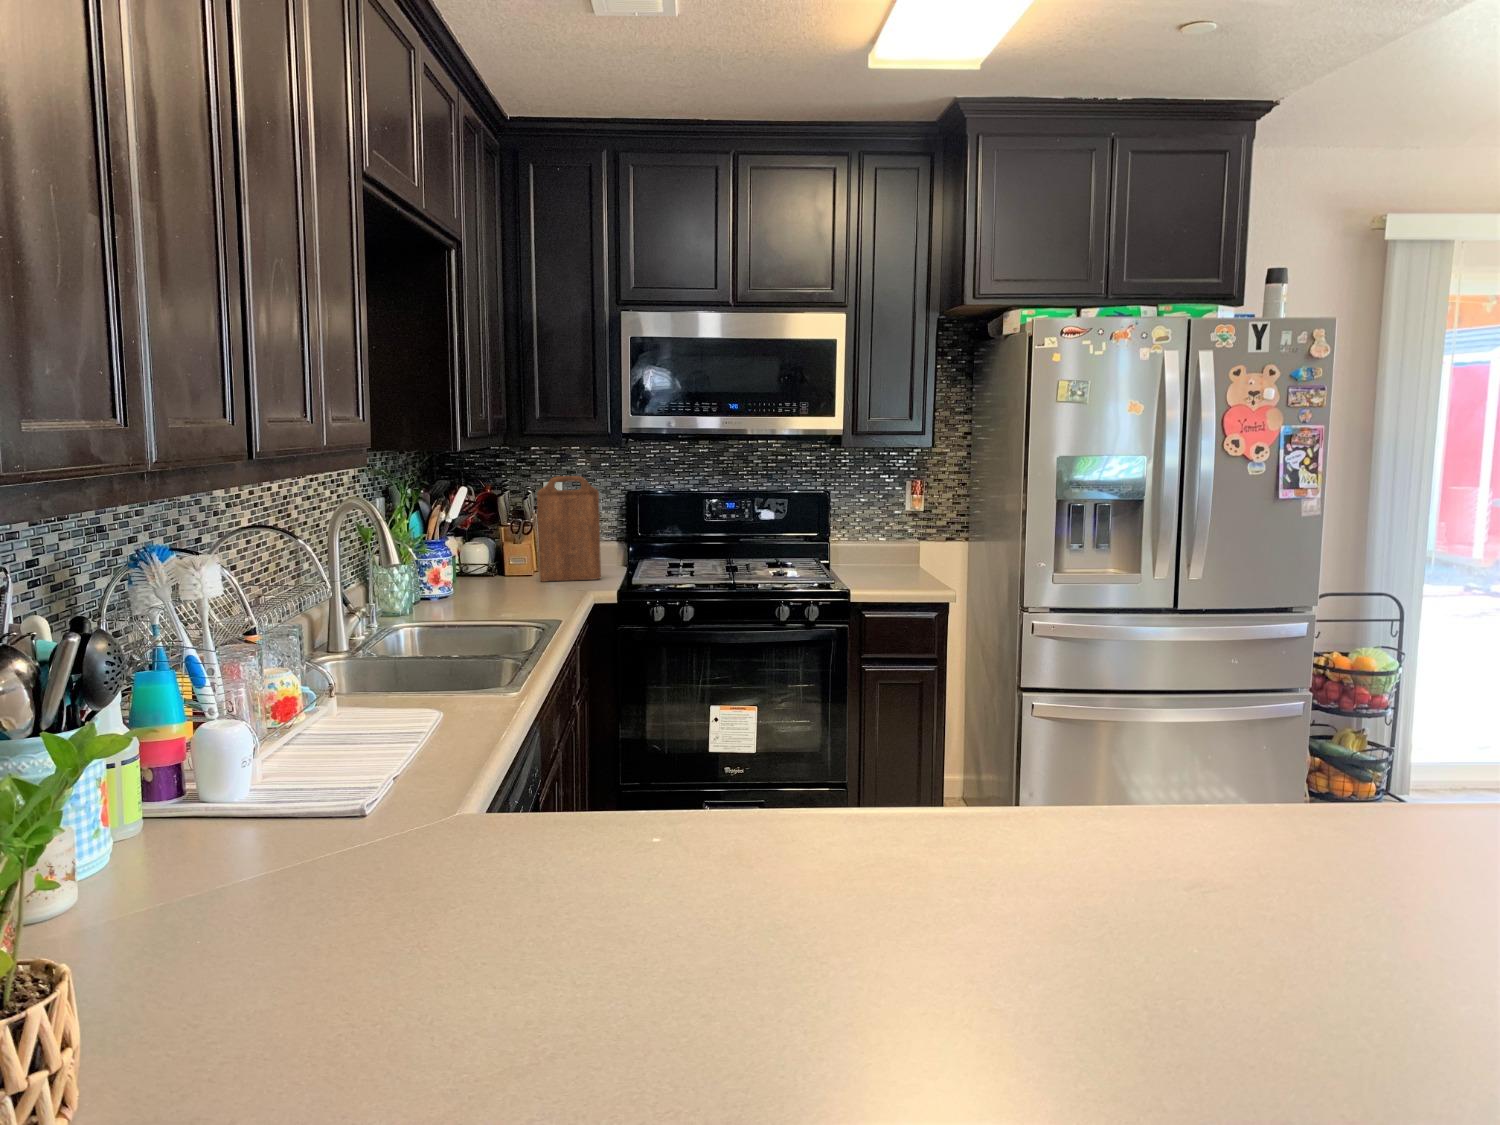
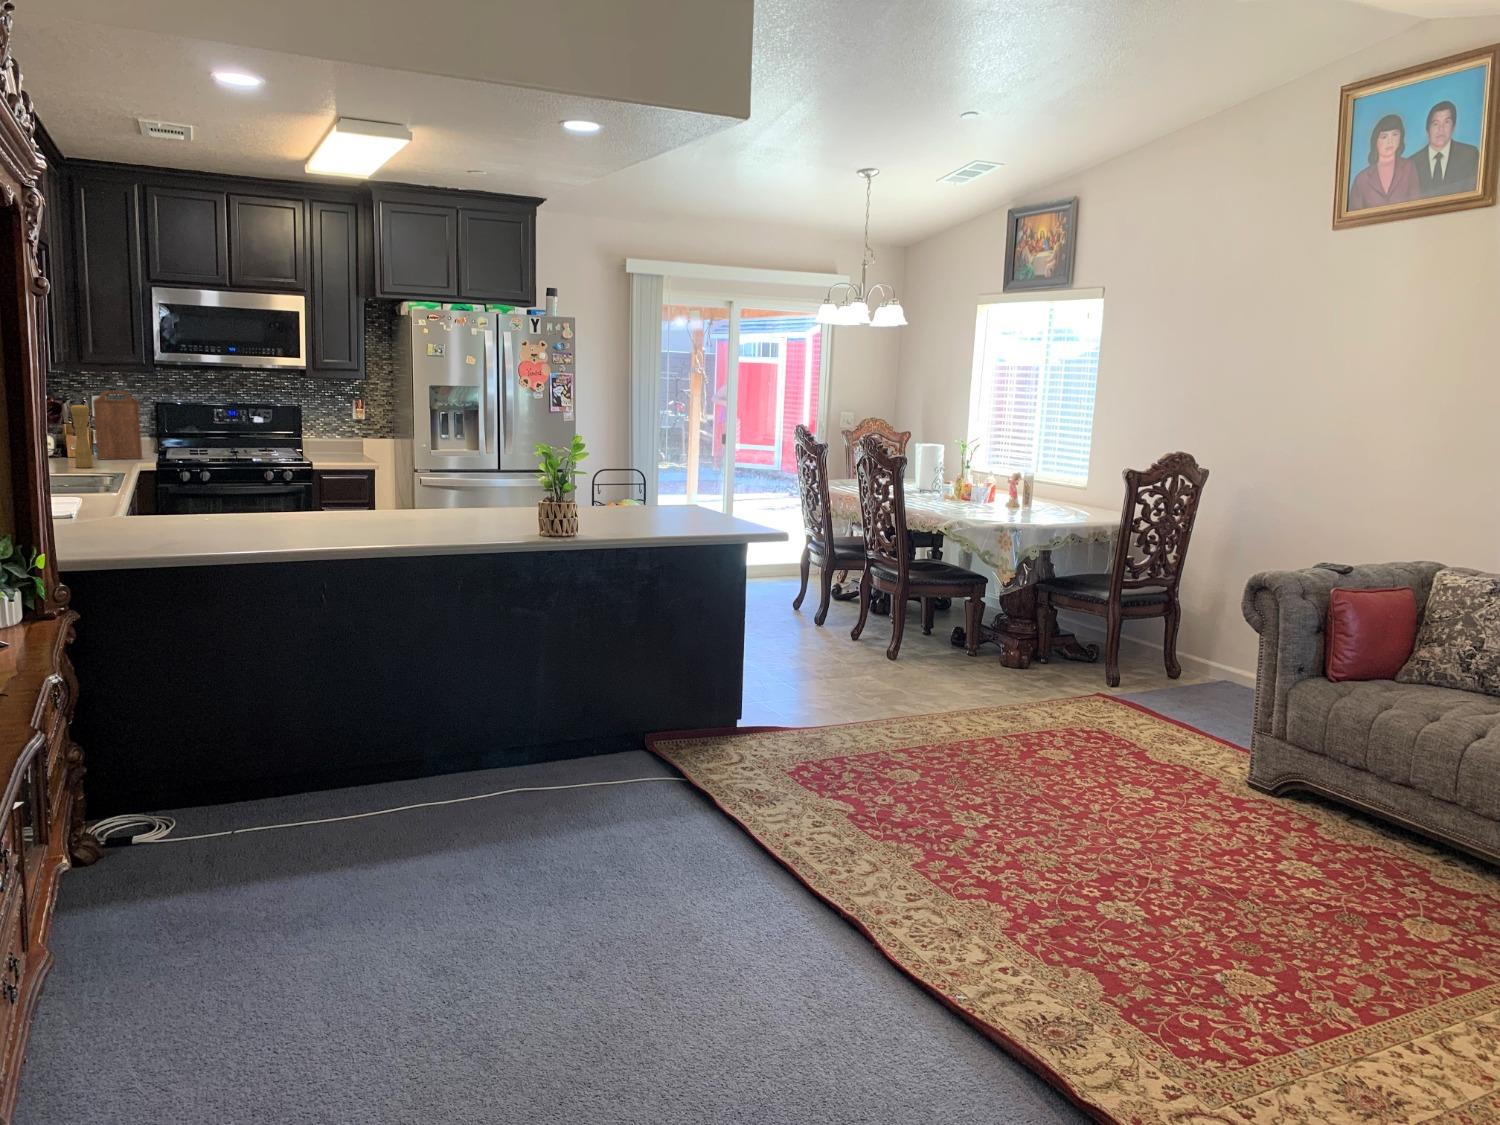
pepper mill: none [490,501,518,605] -> present [70,404,93,468]

